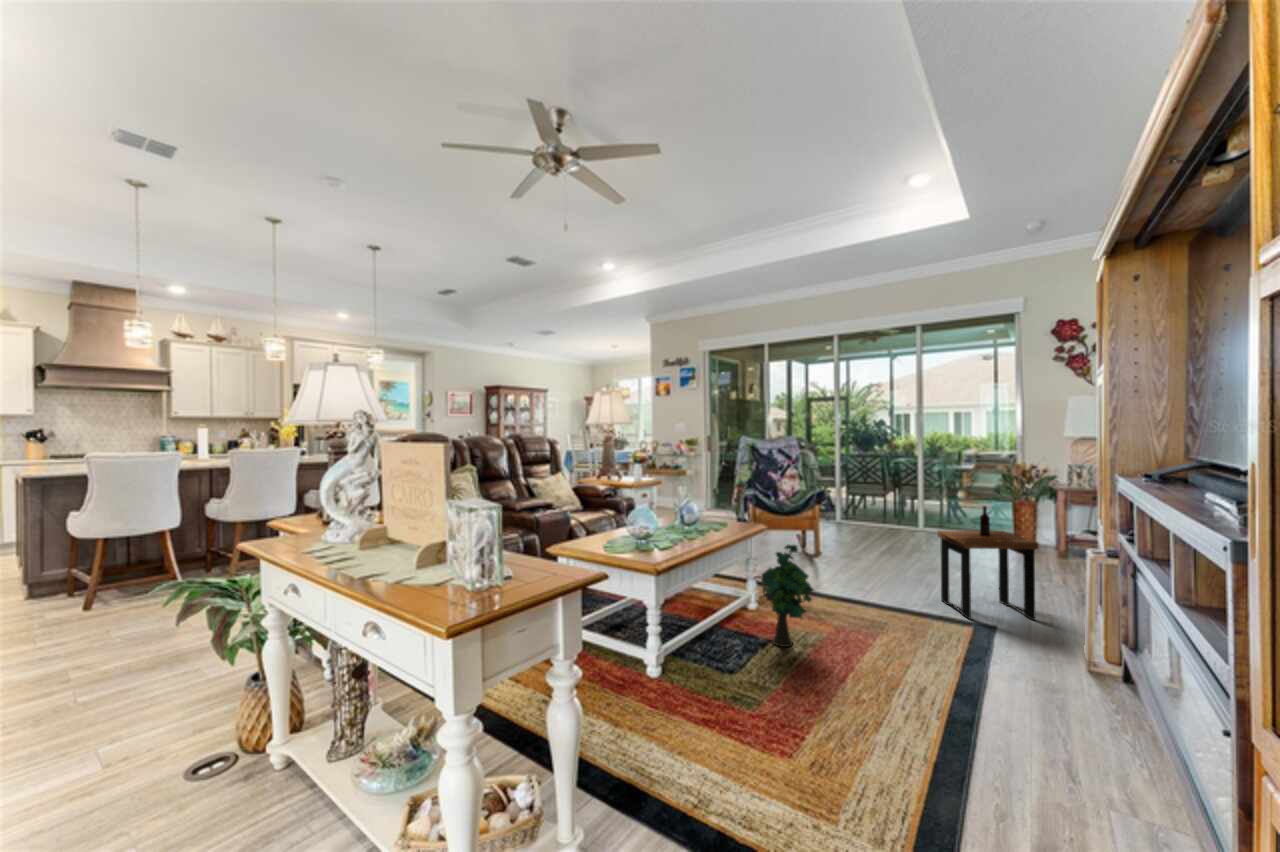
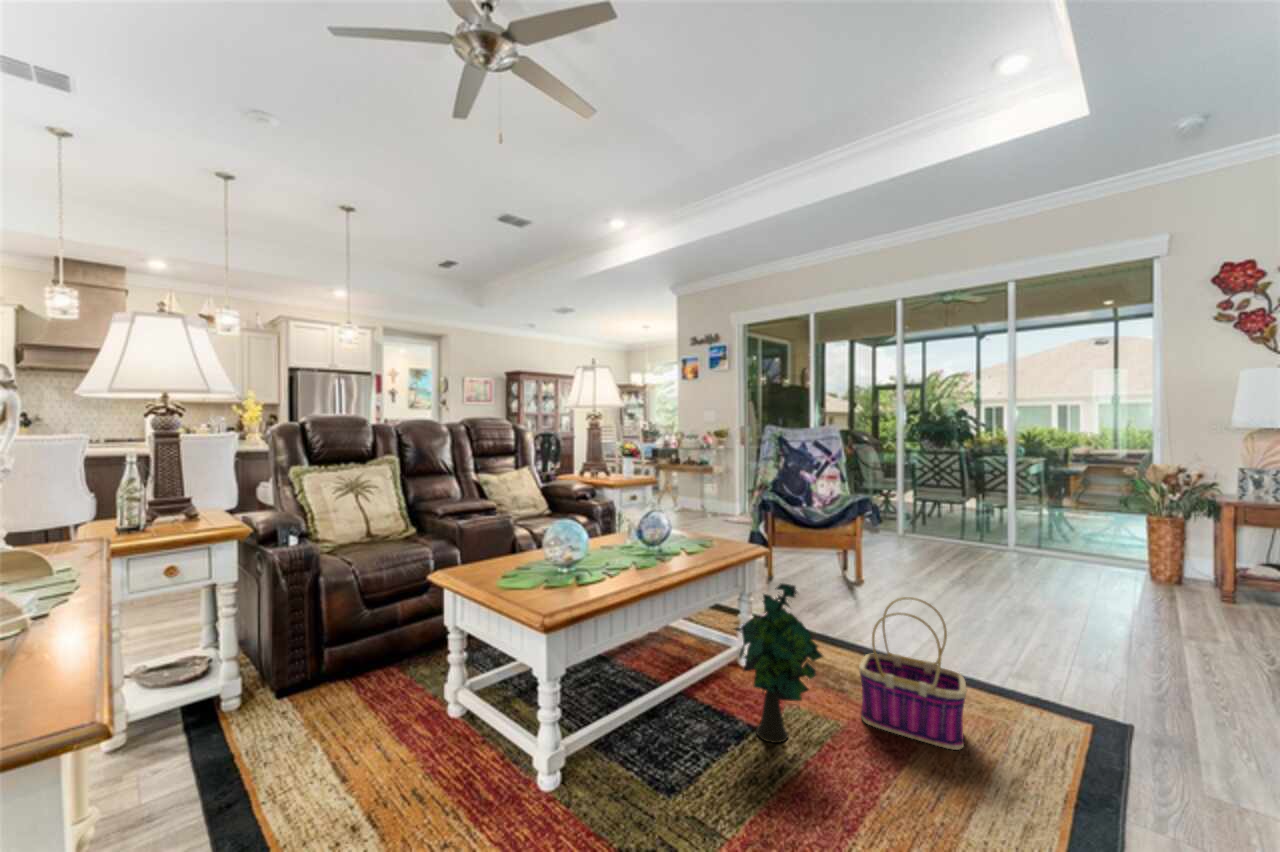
side table: present [937,506,1039,620] -> none [1033,530,1213,721]
basket: none [834,552,900,643] -> present [859,597,967,750]

